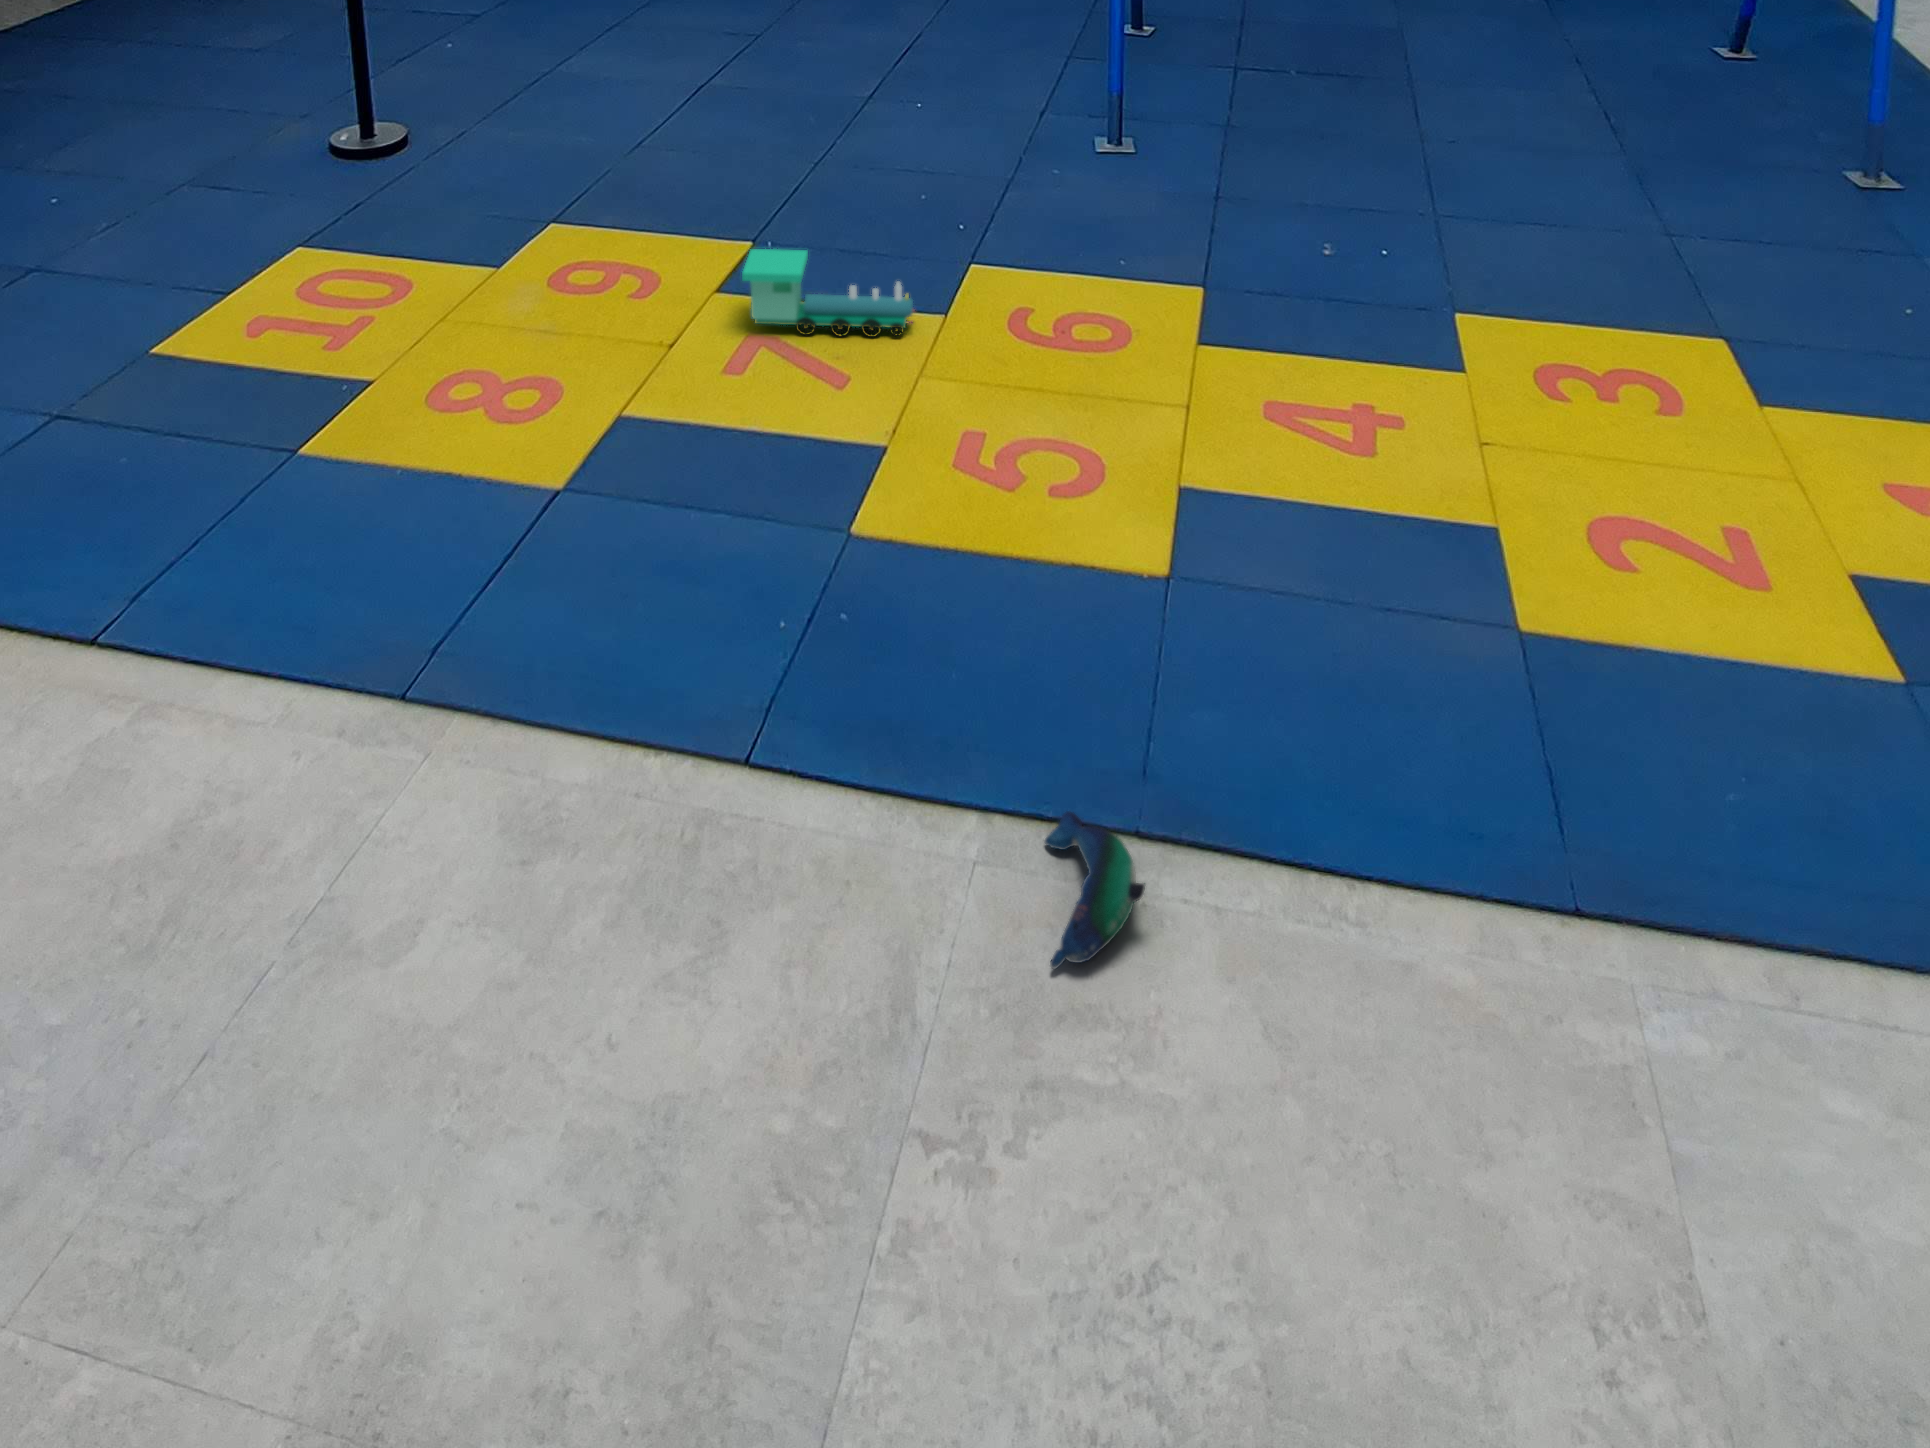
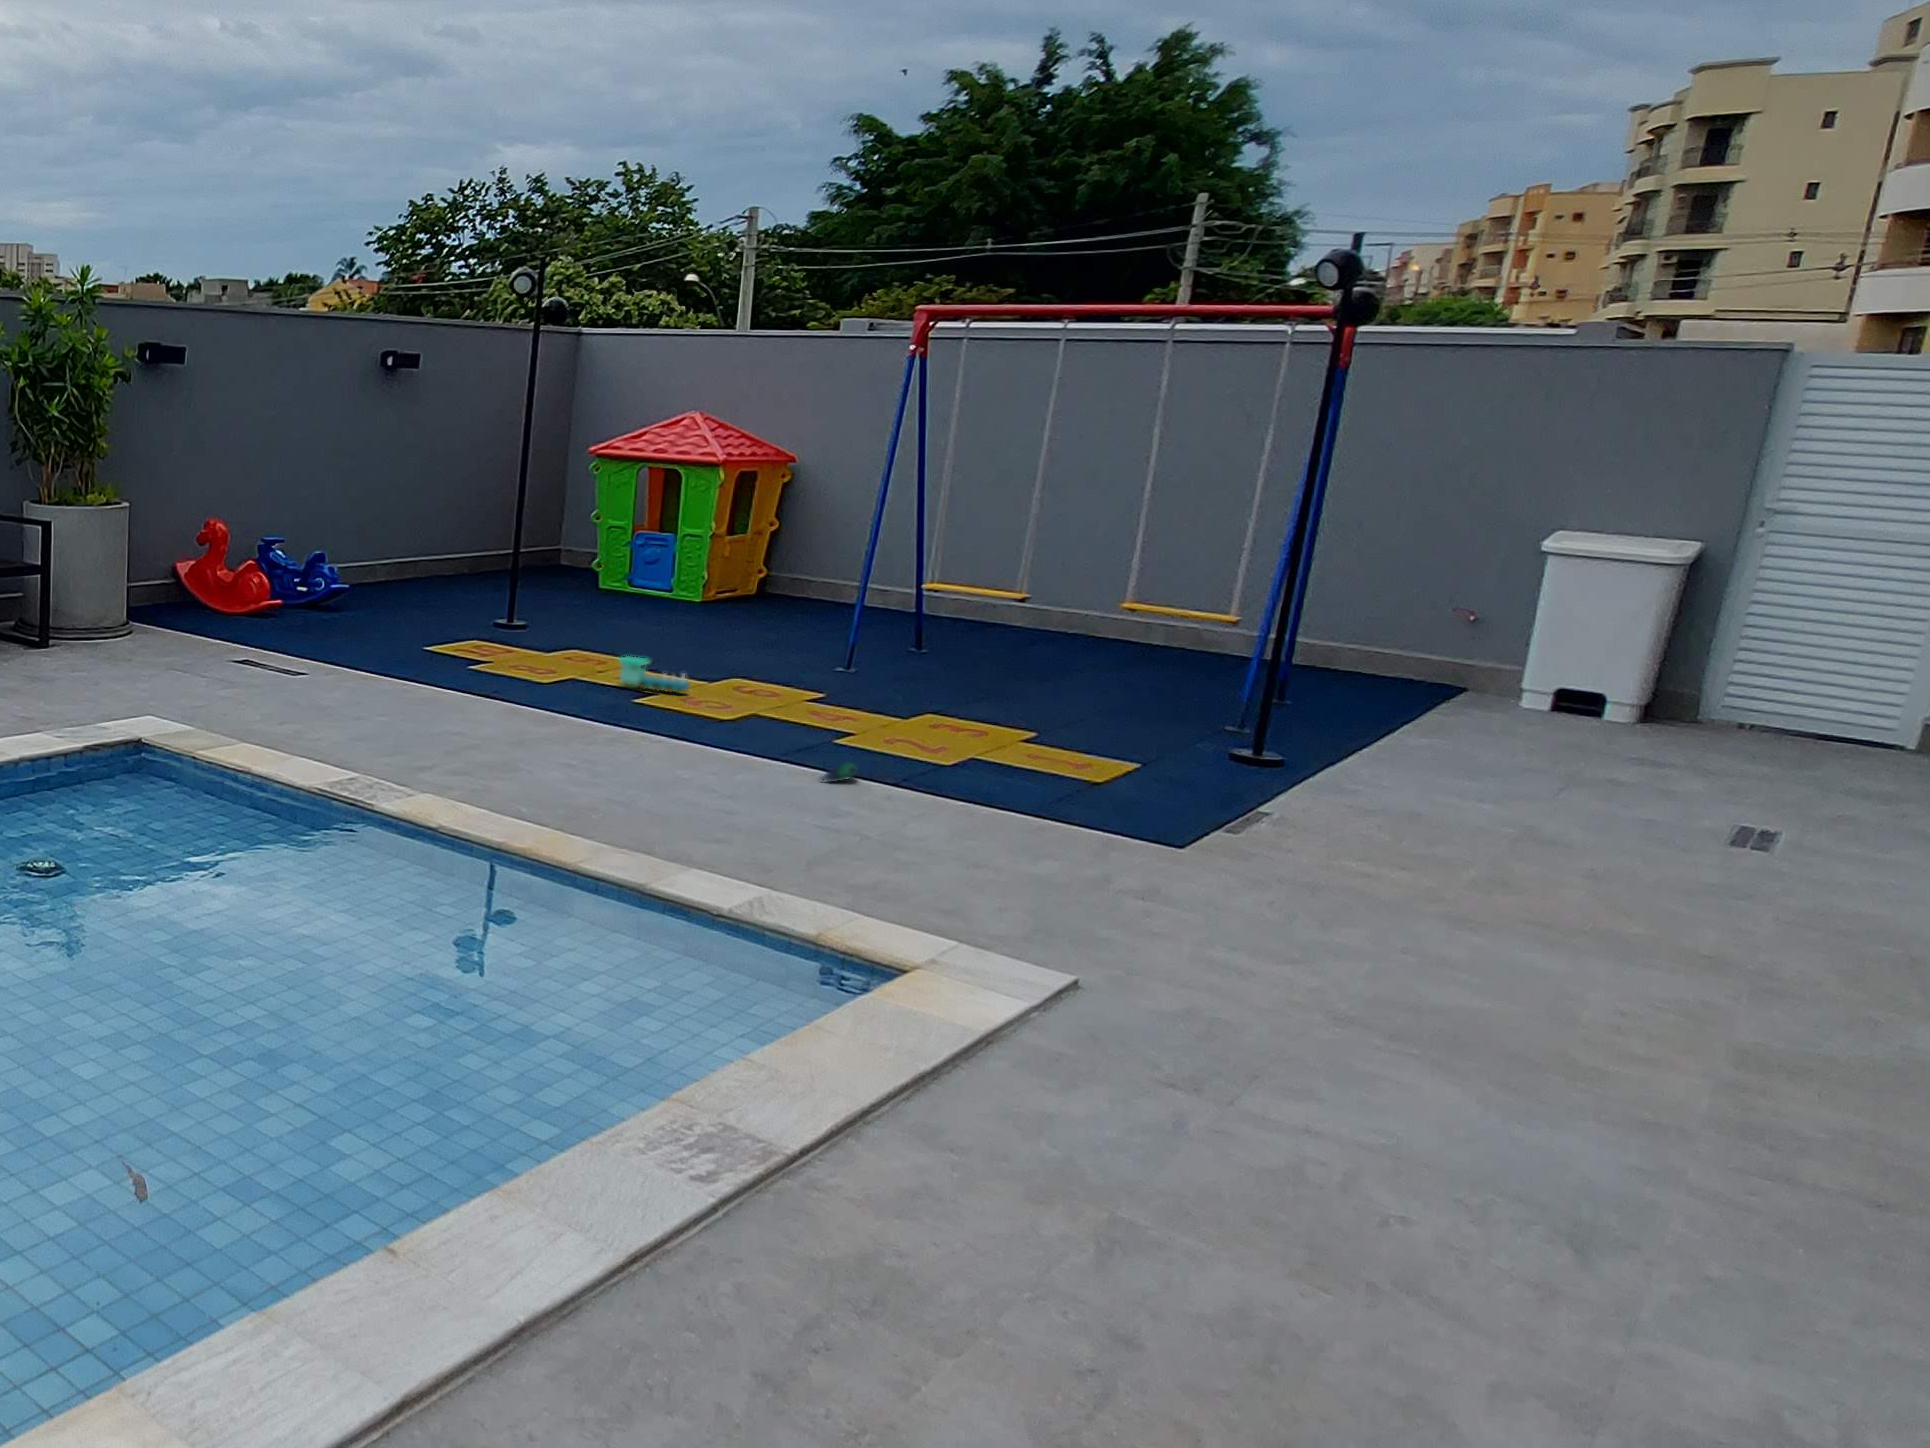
plush toy: present [1045,812,1145,969] -> present [821,763,856,782]

